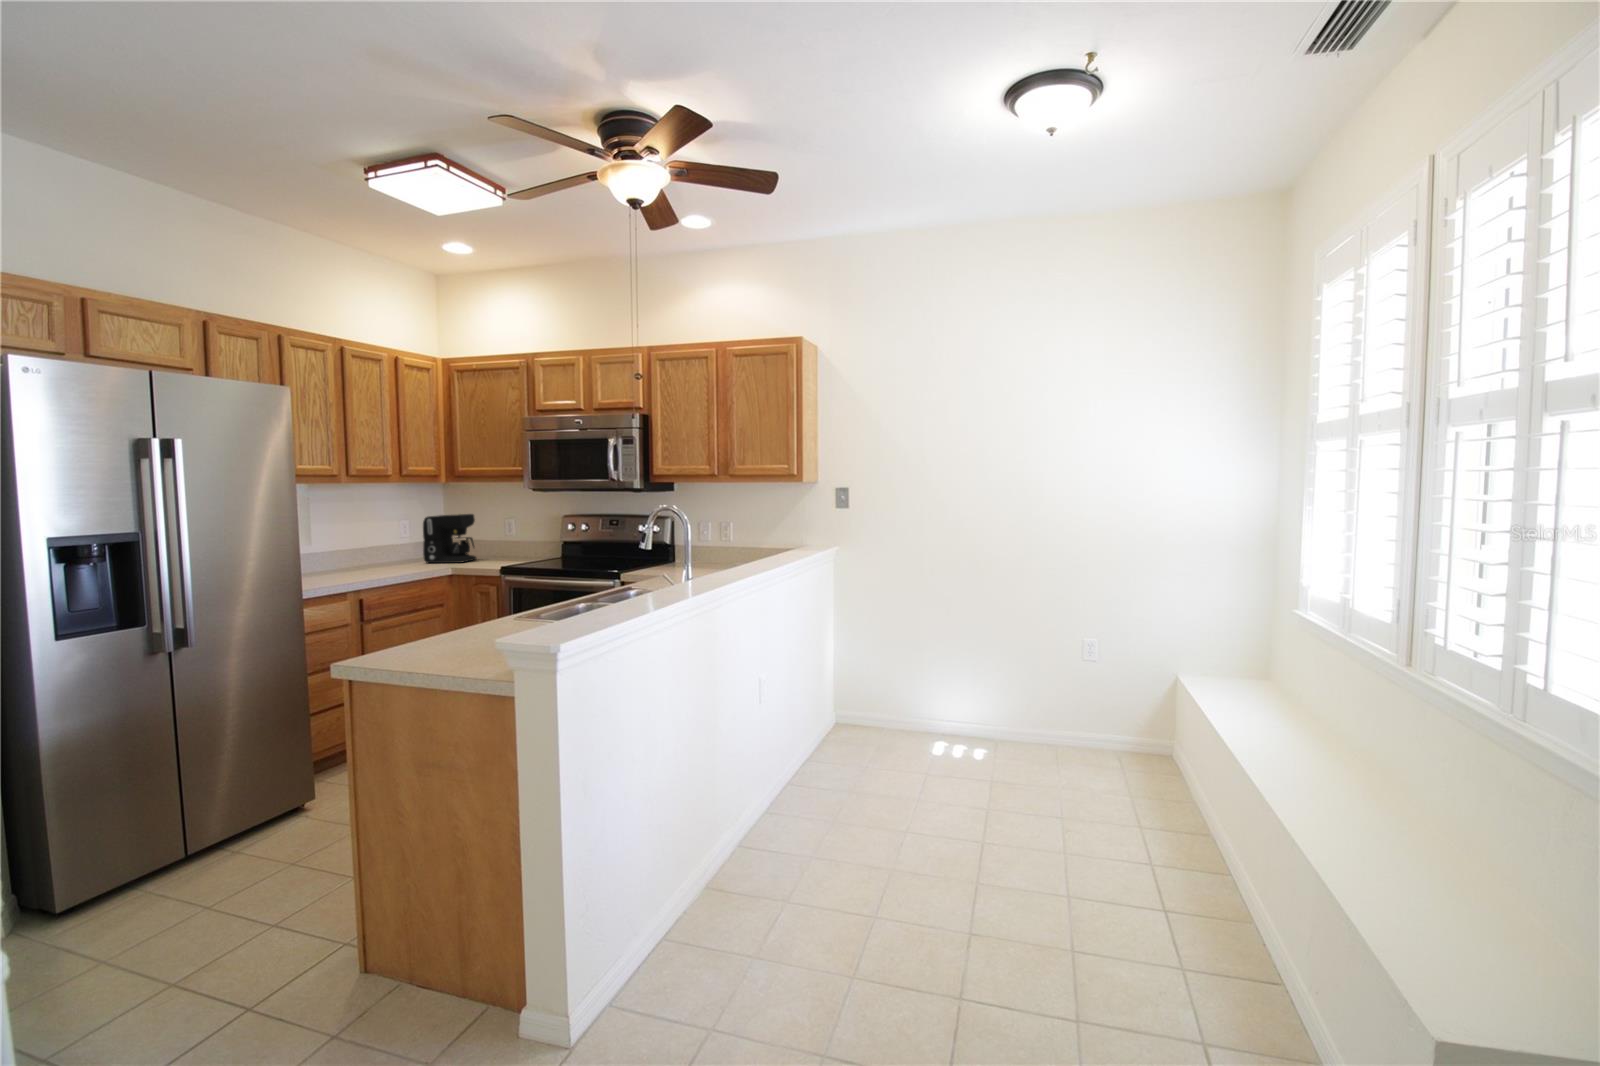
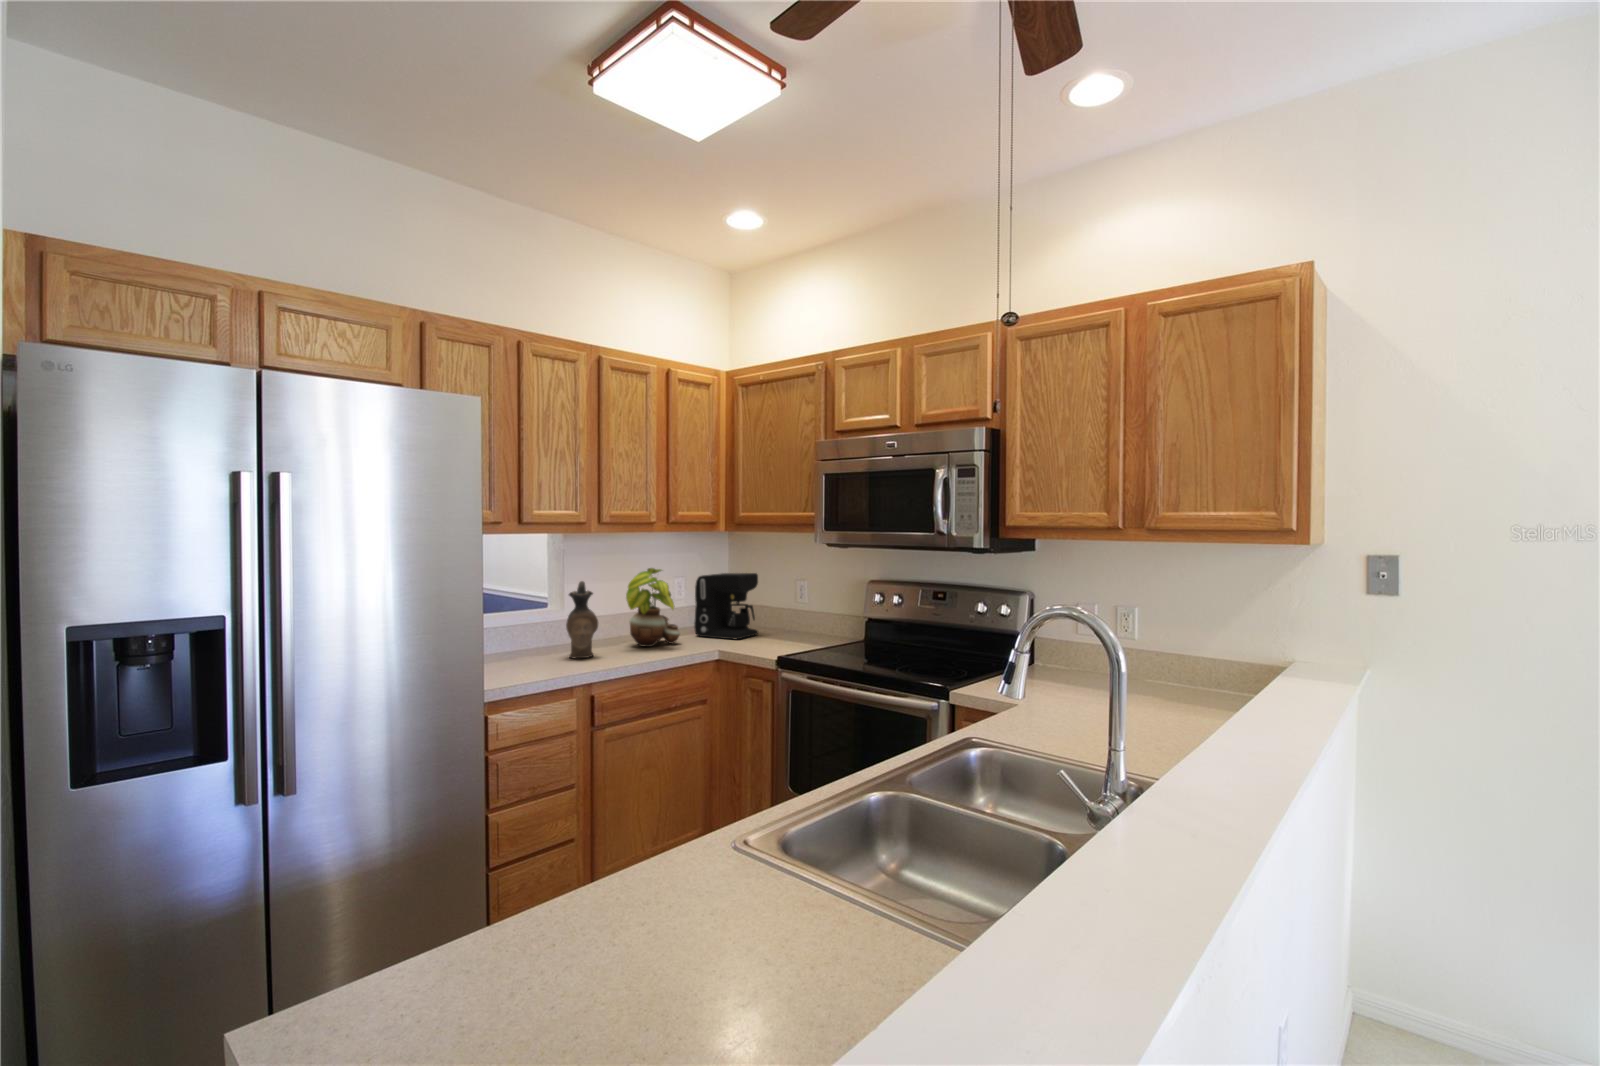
potted plant: none [371,510,417,570] -> present [626,568,680,647]
ceramic pitcher: none [328,520,356,578] -> present [566,581,598,658]

